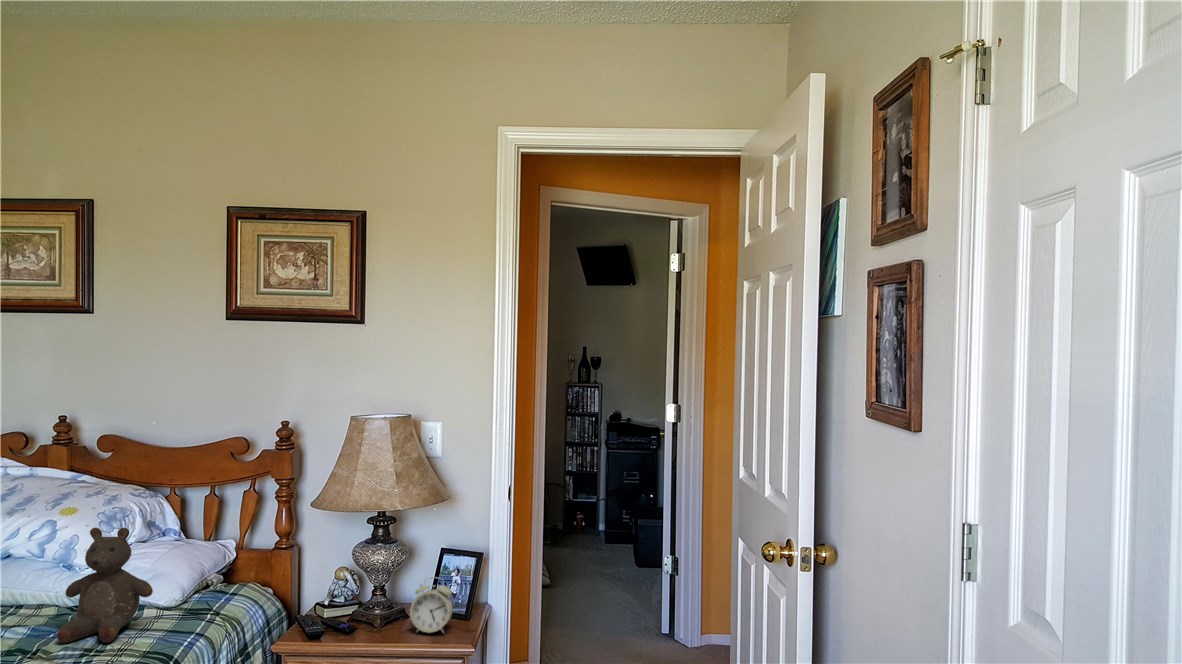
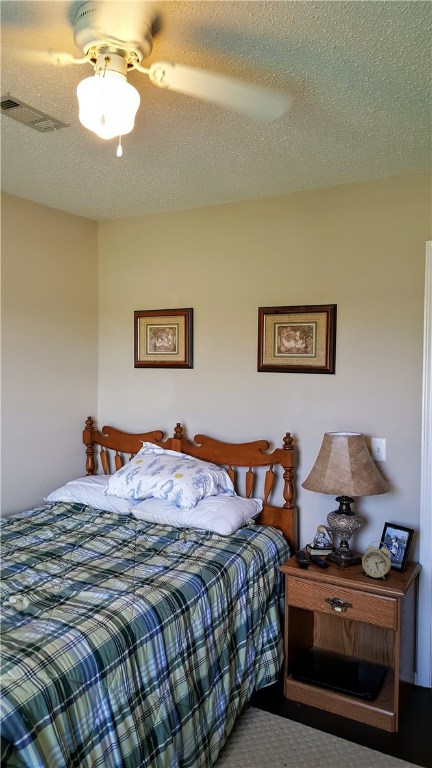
stuffed bear: present [57,528,153,643] -> none [170,488,215,552]

